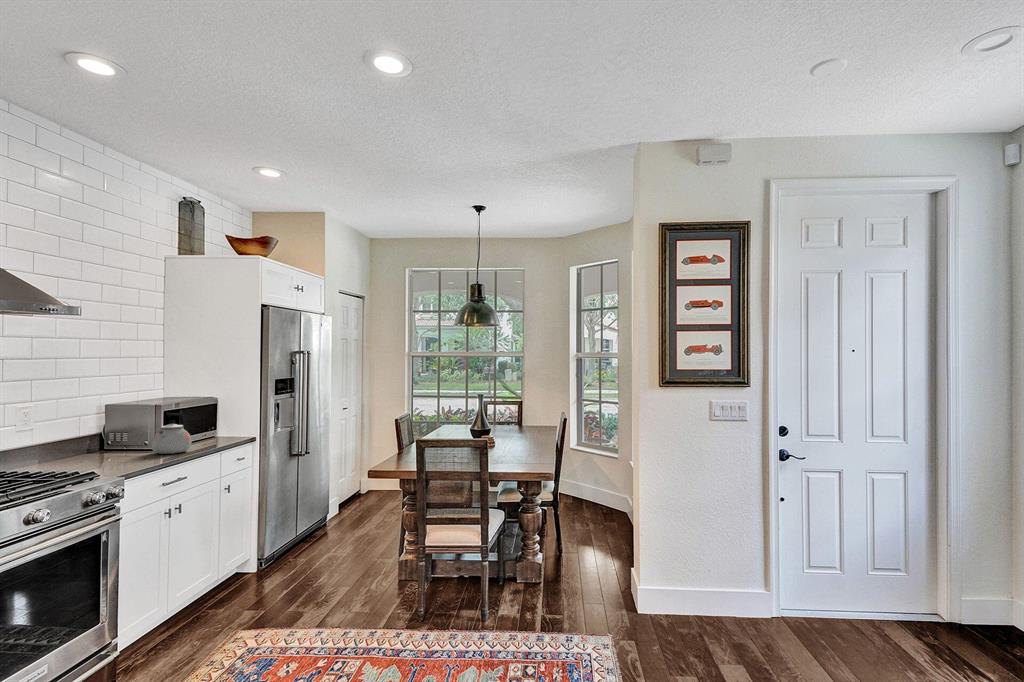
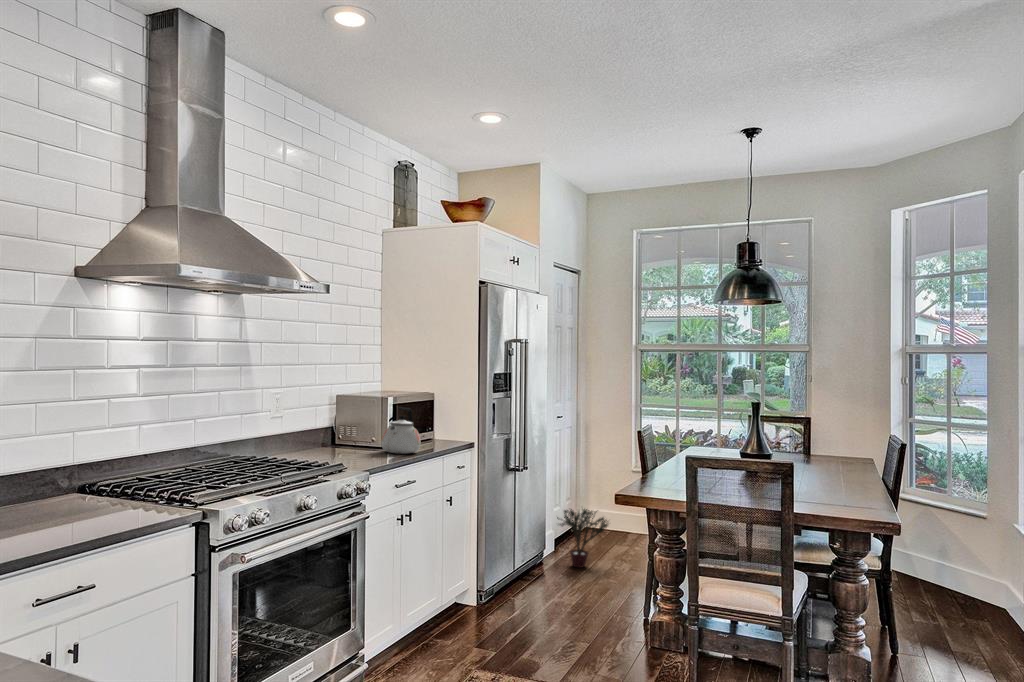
potted plant: none [335,475,382,525] -> present [557,509,608,568]

